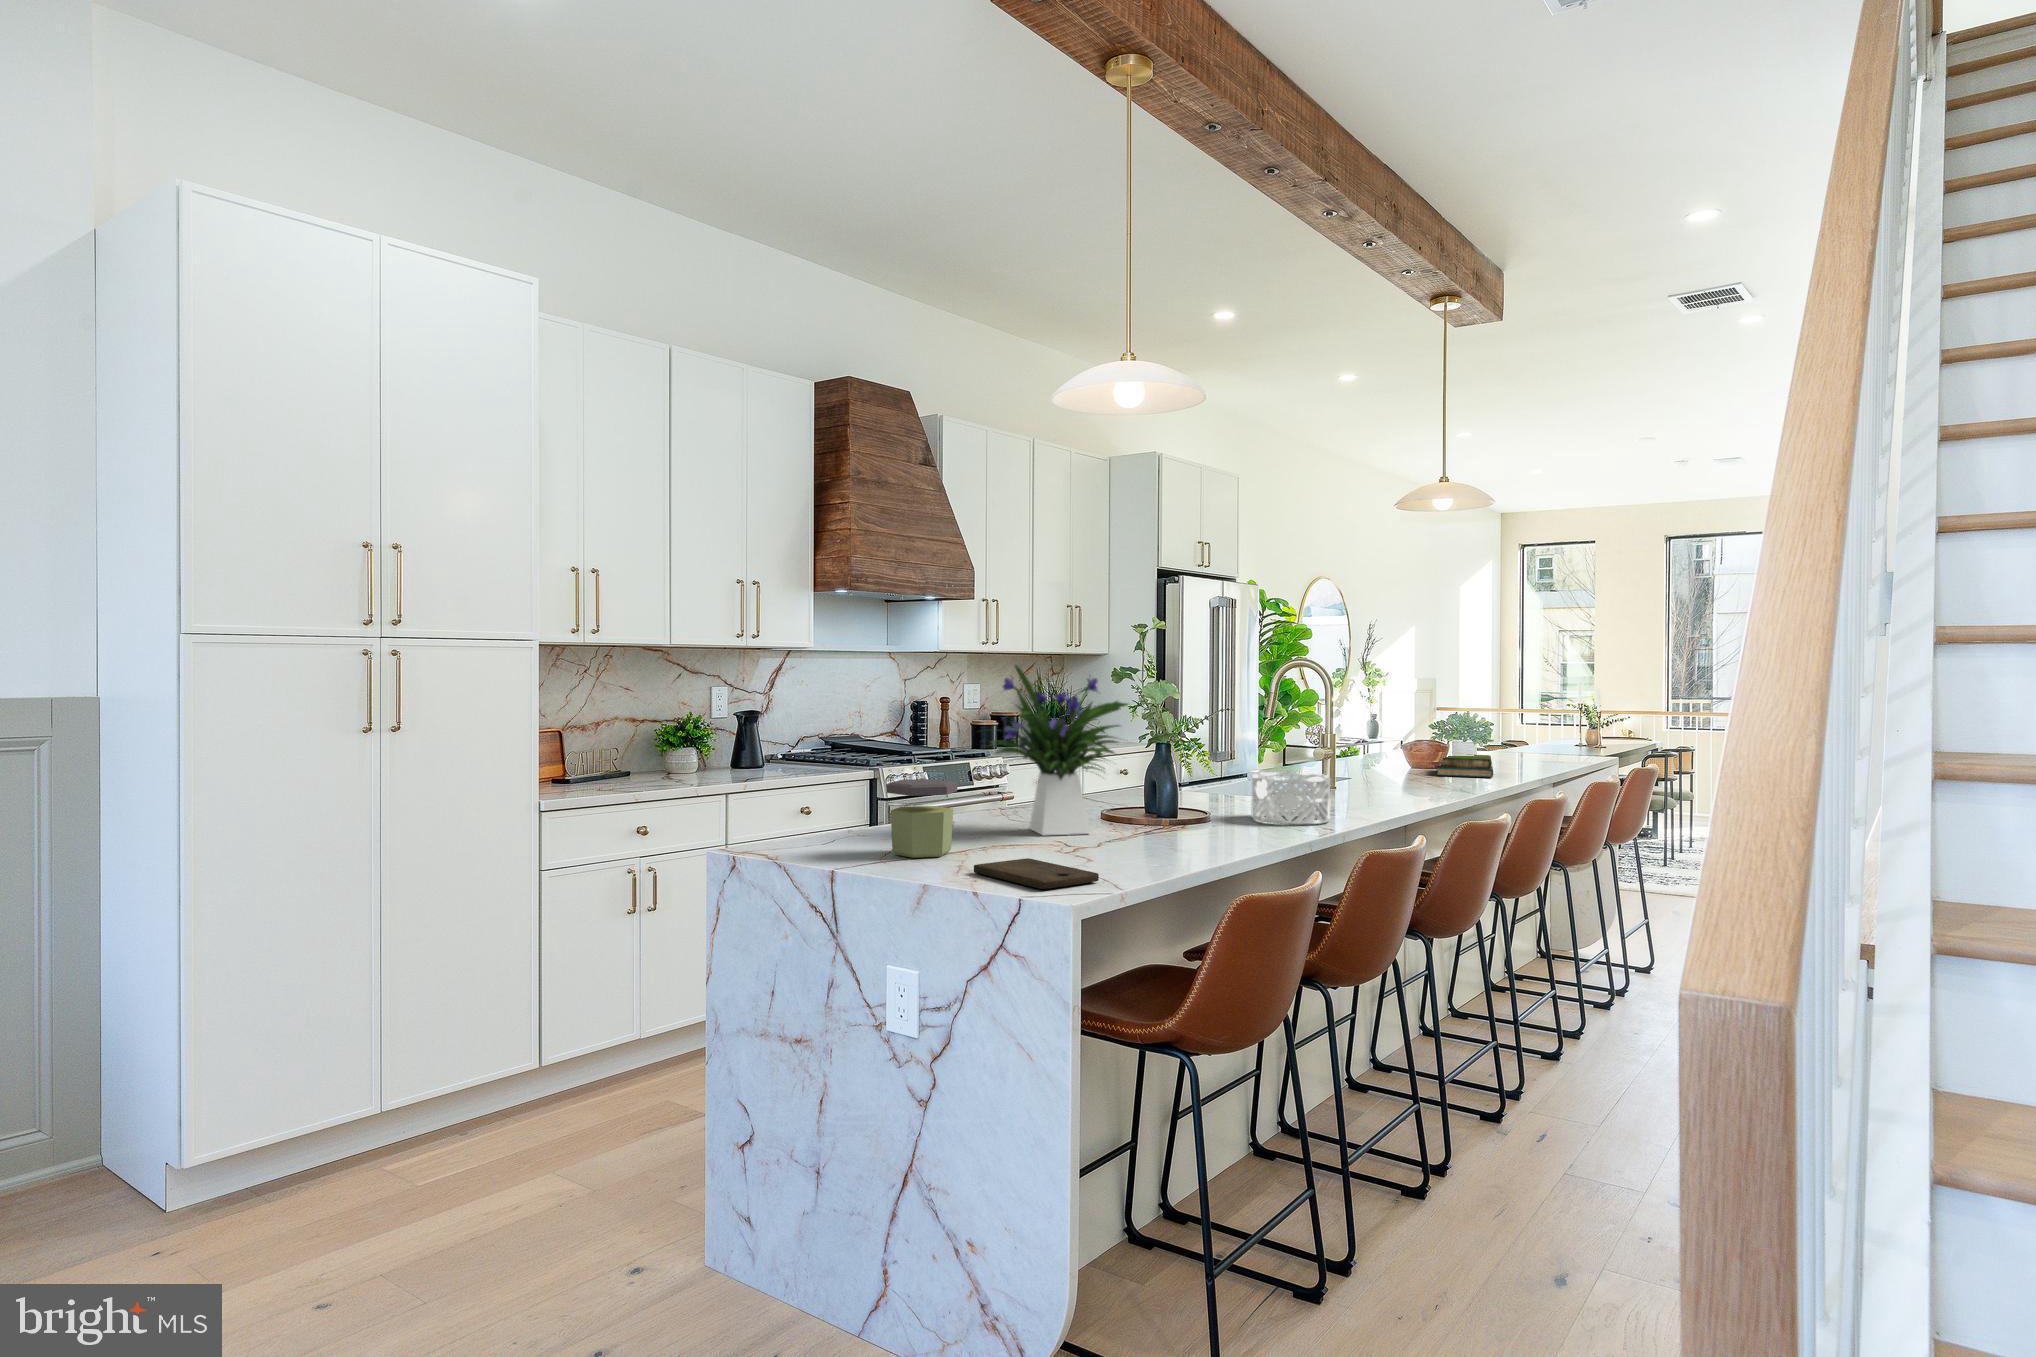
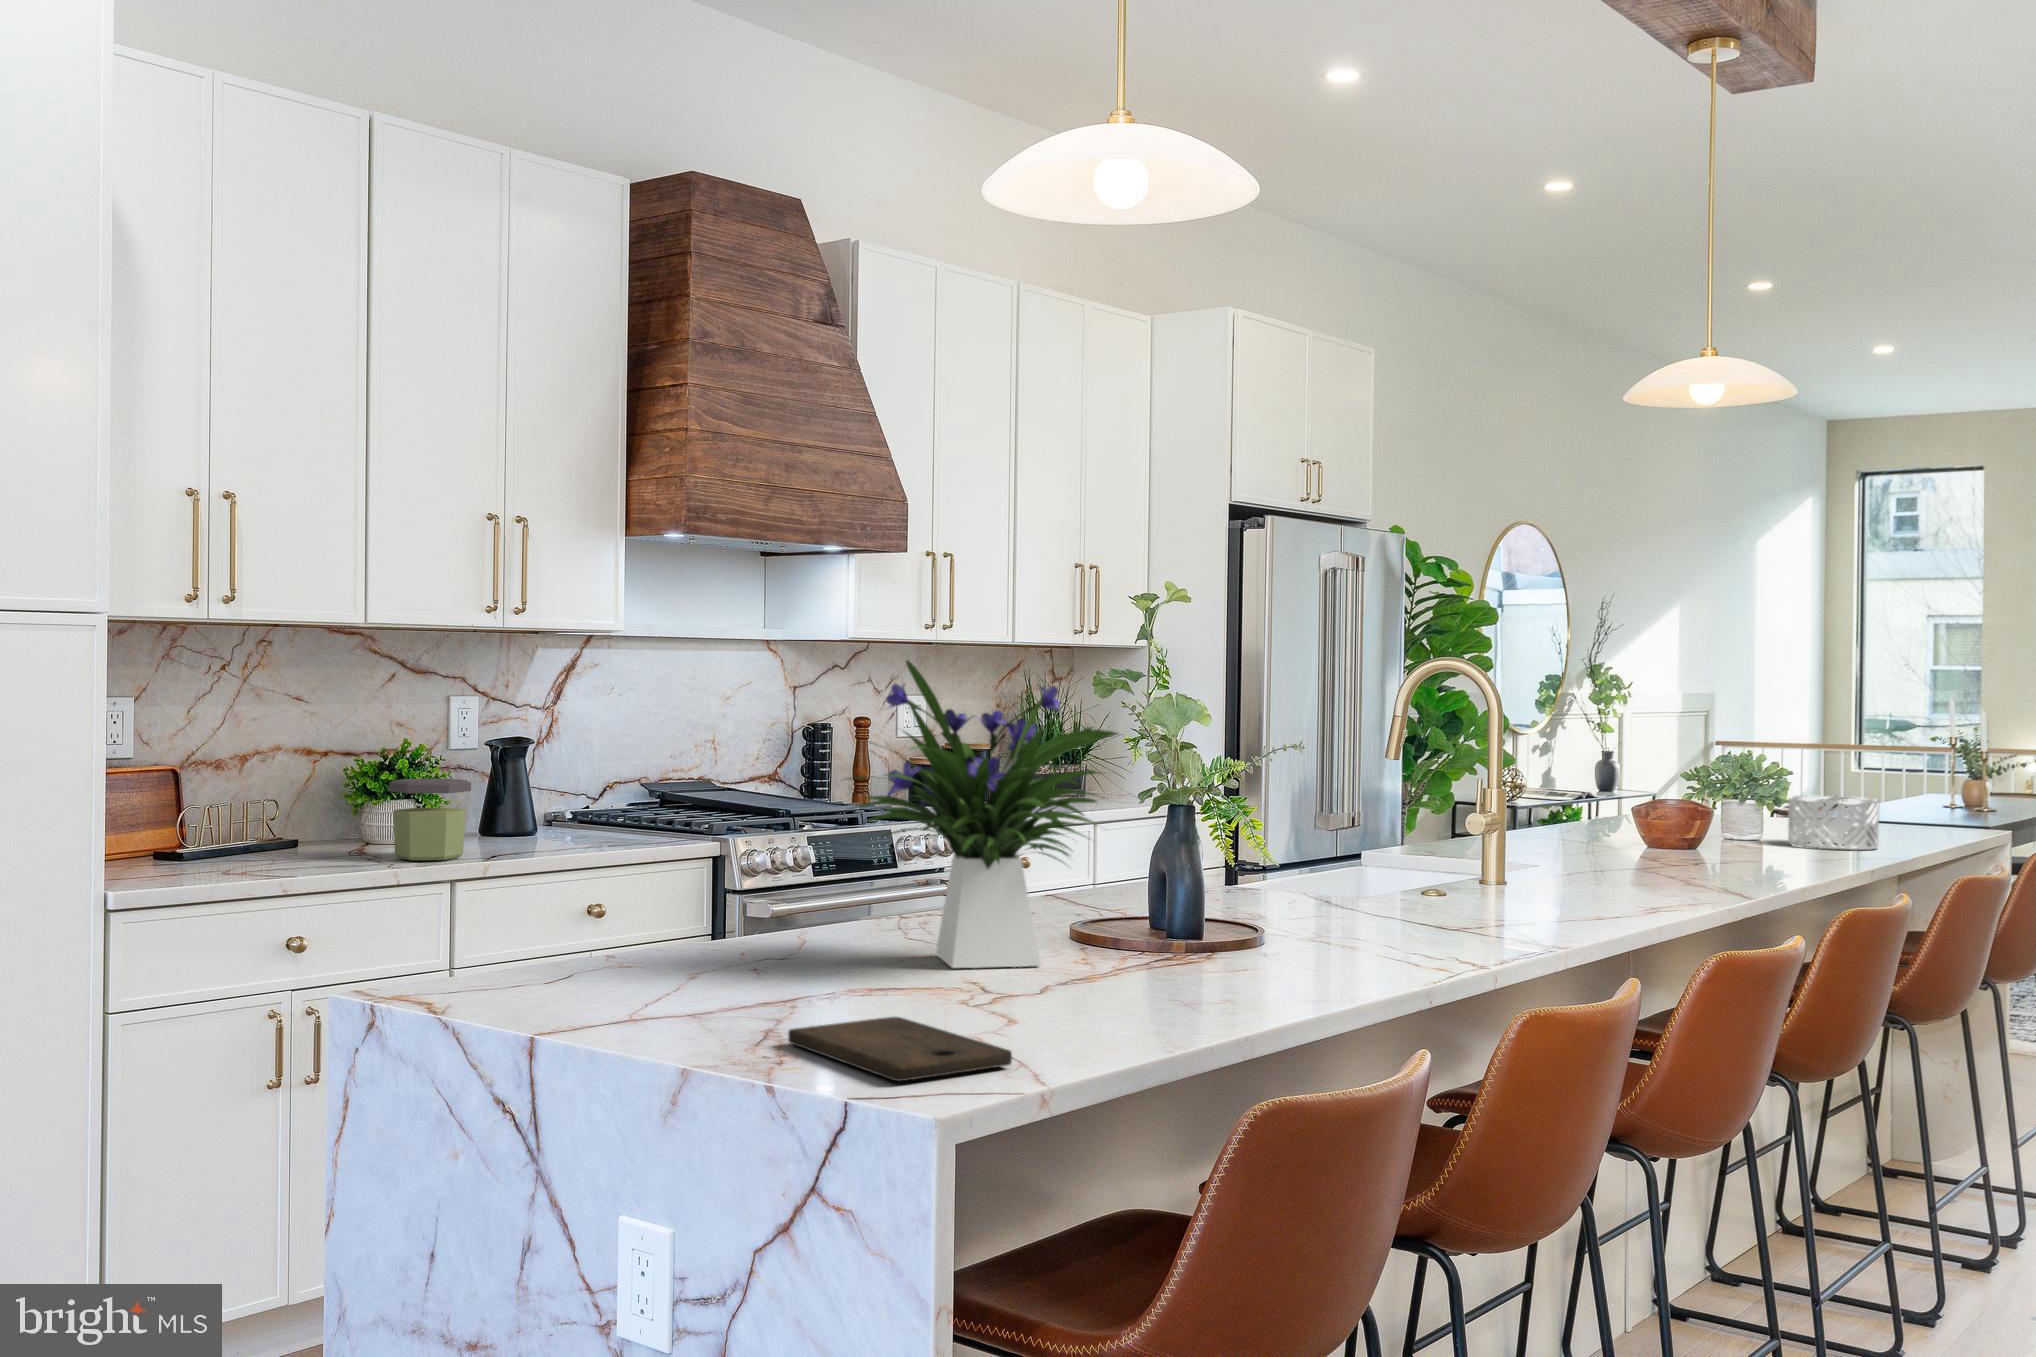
book: present [1436,755,1493,777] -> none [1689,823,1788,865]
decorative bowl: present [1251,772,1330,824] -> present [1788,796,1879,850]
jar: present [887,779,957,858] -> present [389,779,471,860]

